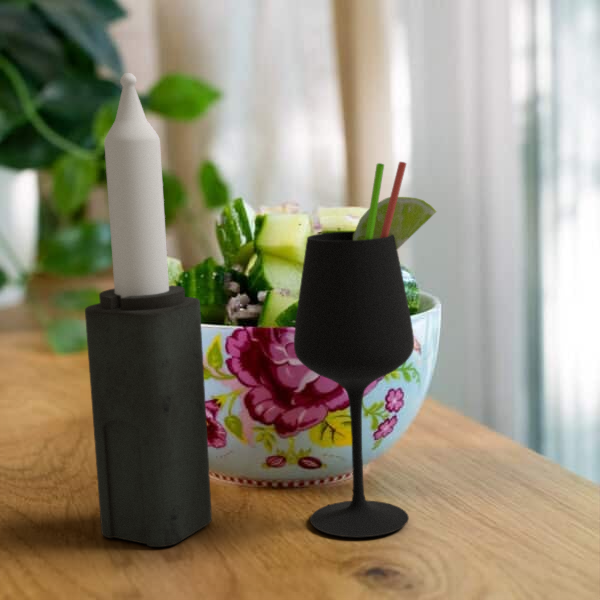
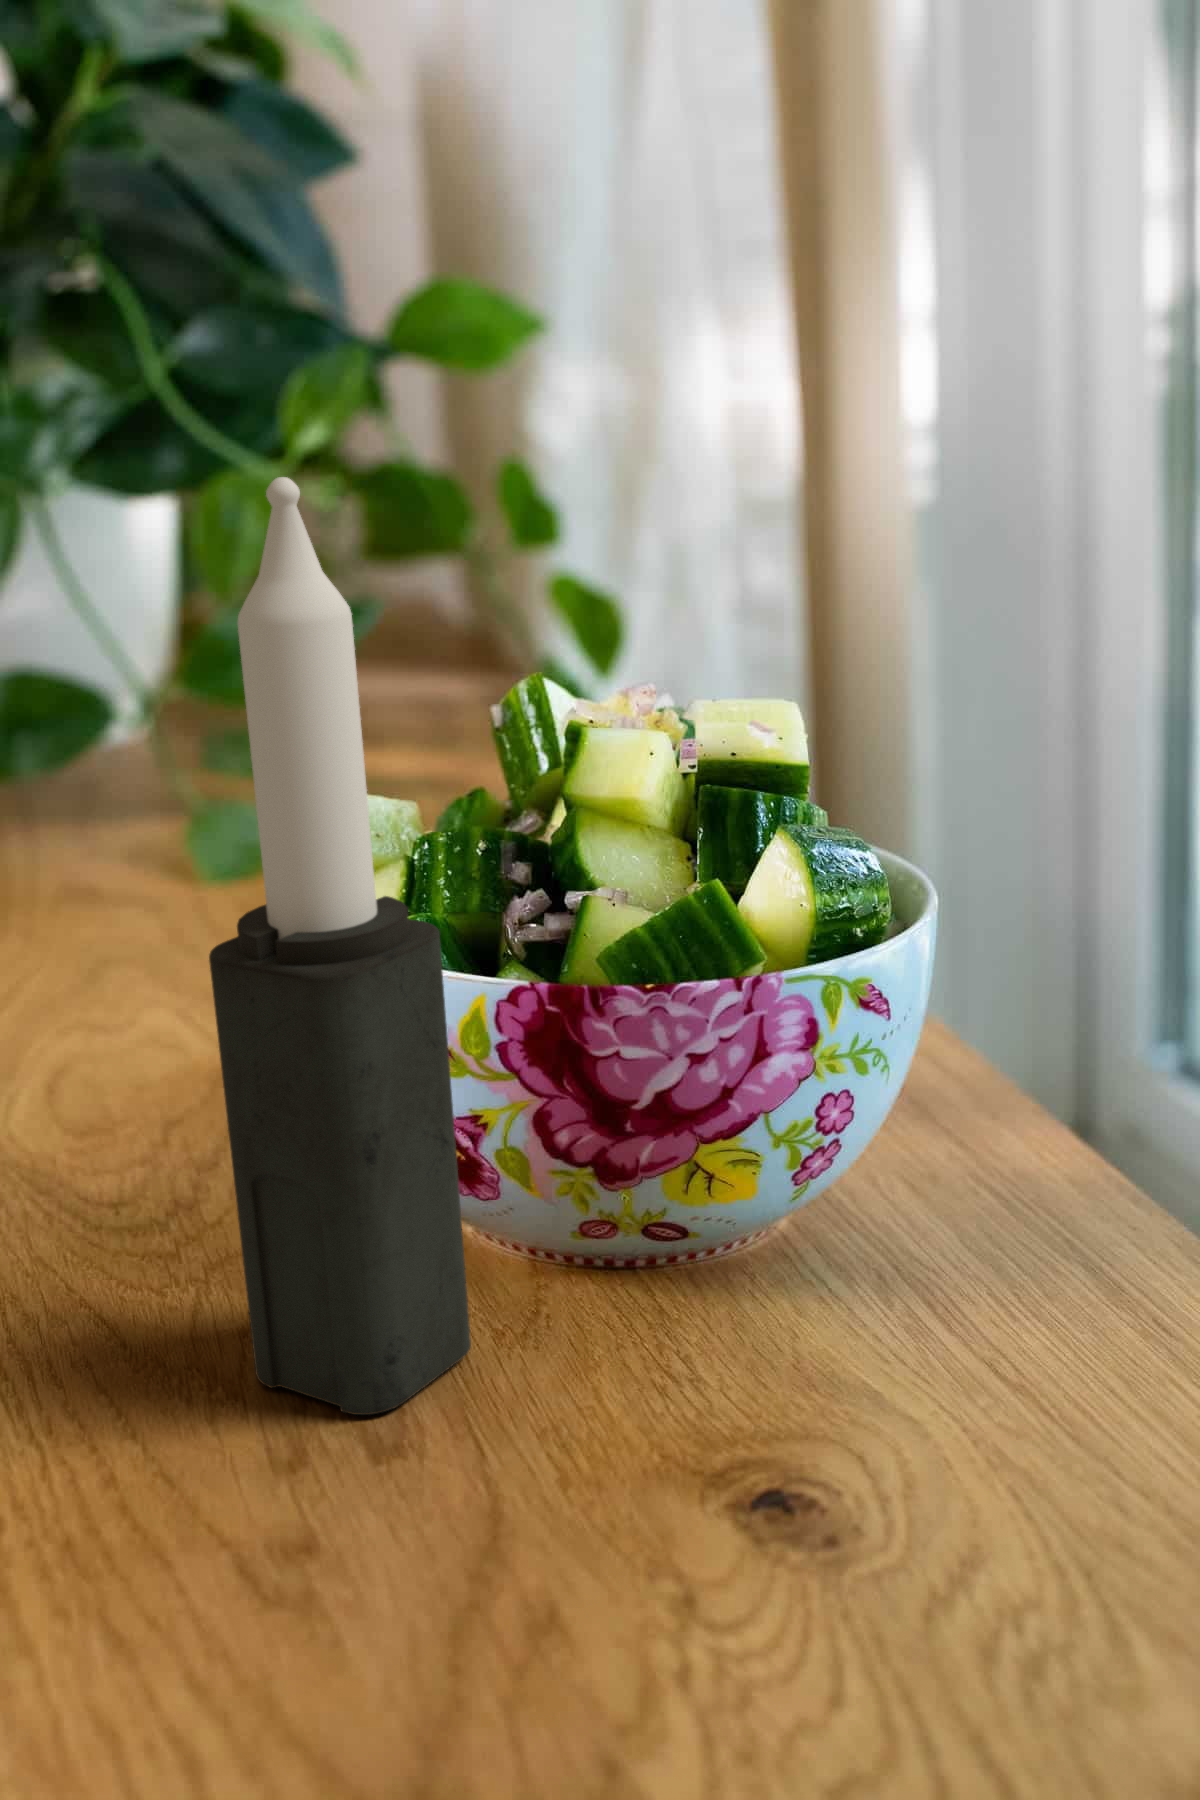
wine glass: present [294,162,436,537] -> none [628,667,923,1404]

